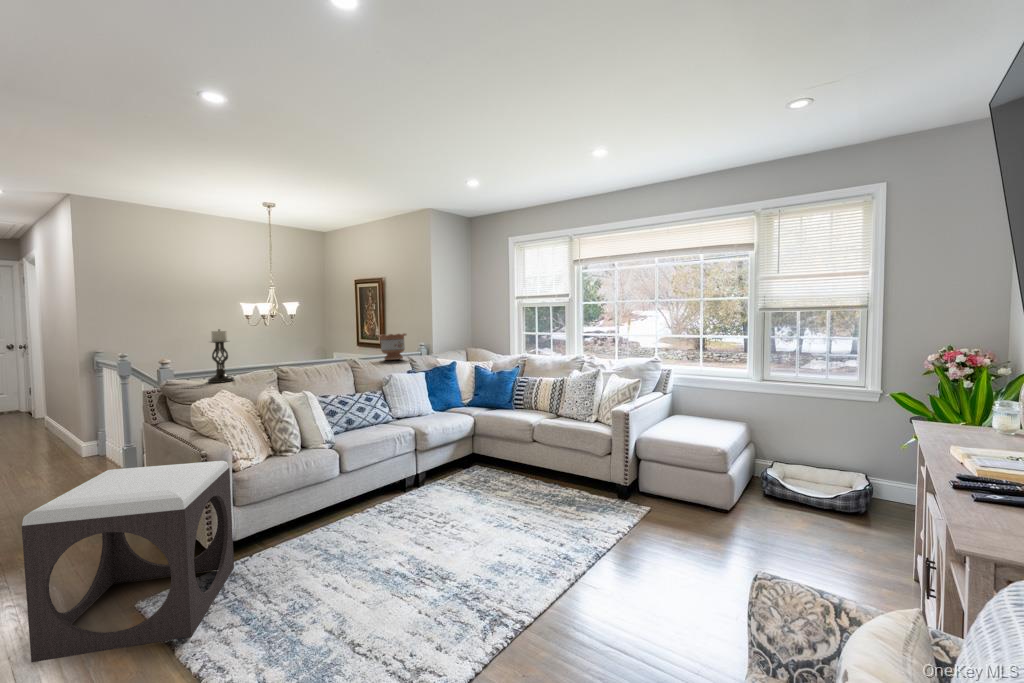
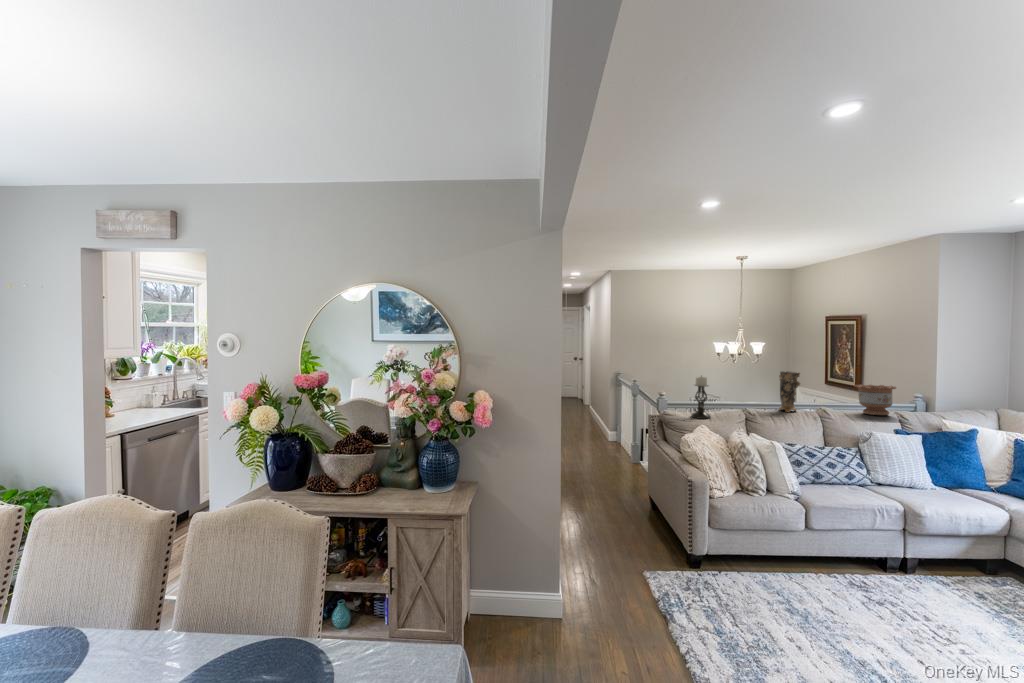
decorative vase: none [311,325,332,367] -> present [779,371,800,412]
footstool: present [22,461,234,662] -> none [594,473,708,620]

